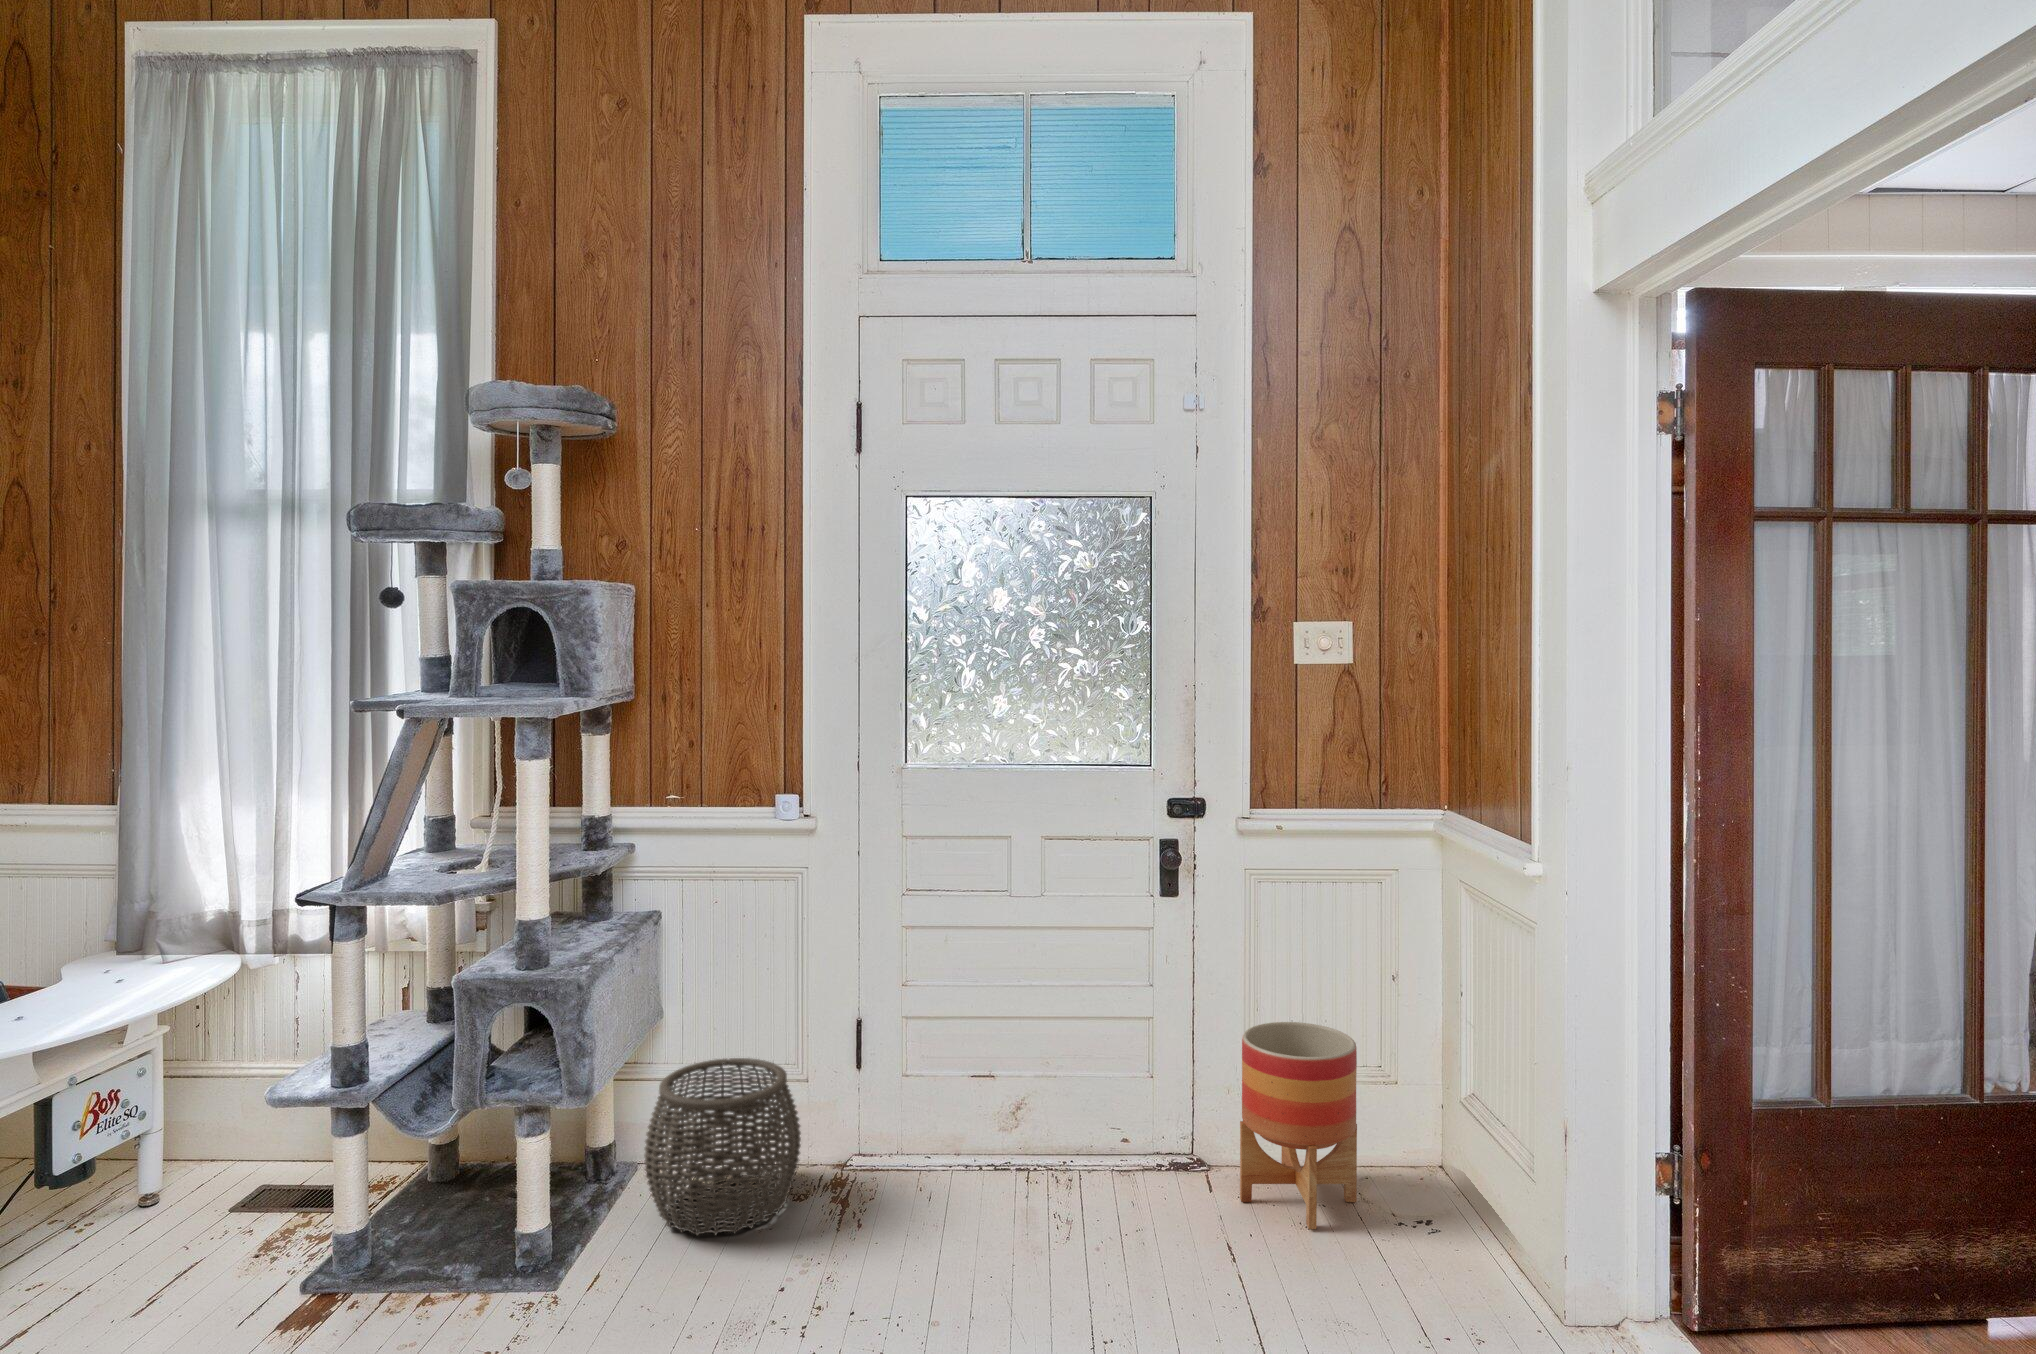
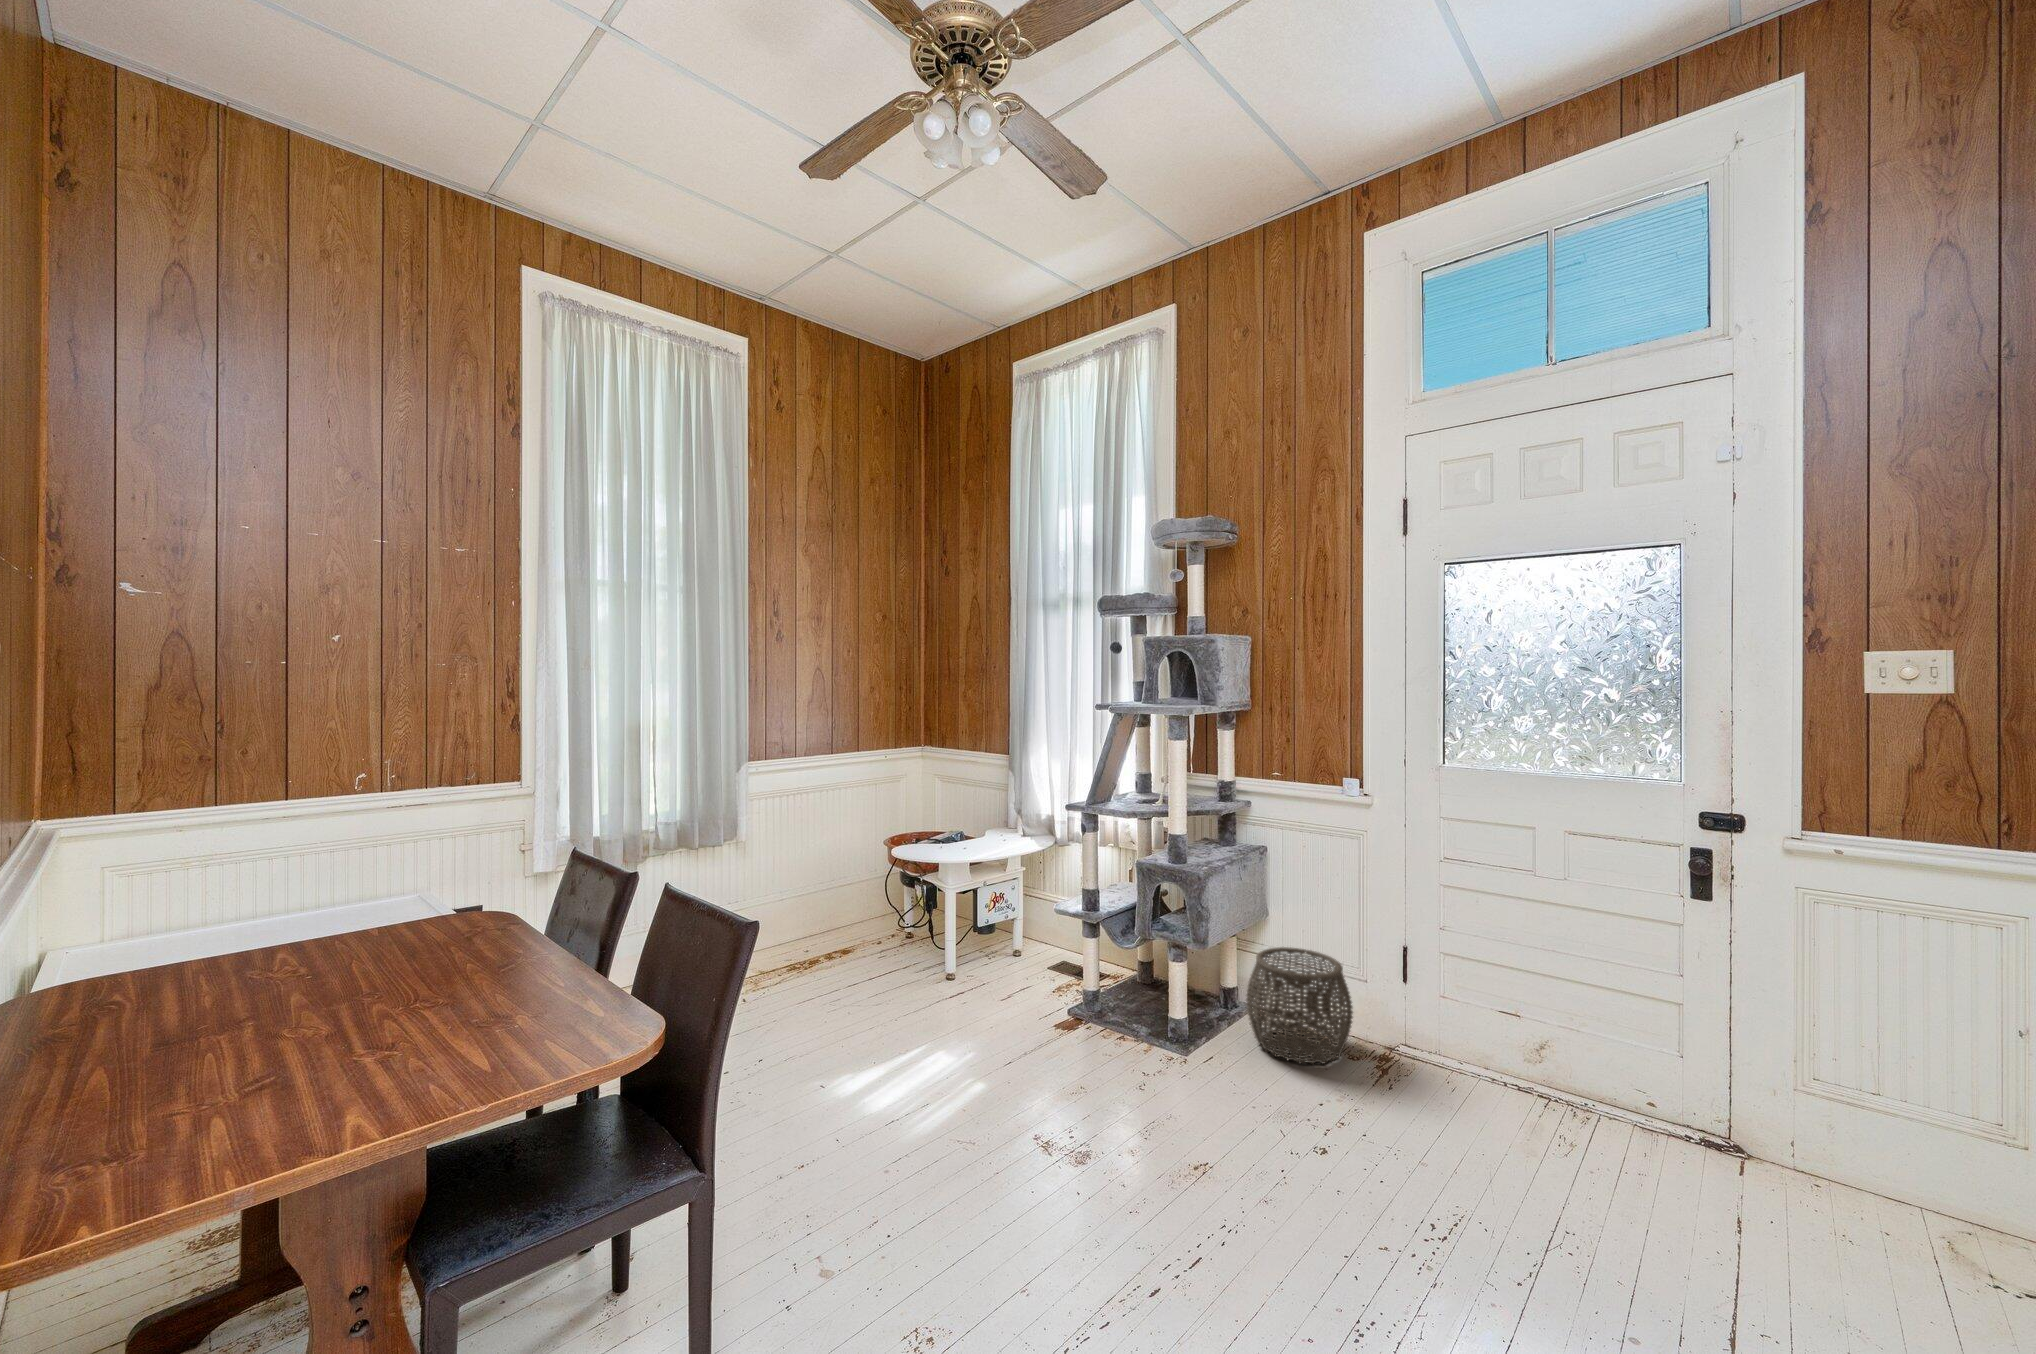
planter: present [1240,1022,1357,1229] -> none [1779,1037,1947,1253]

